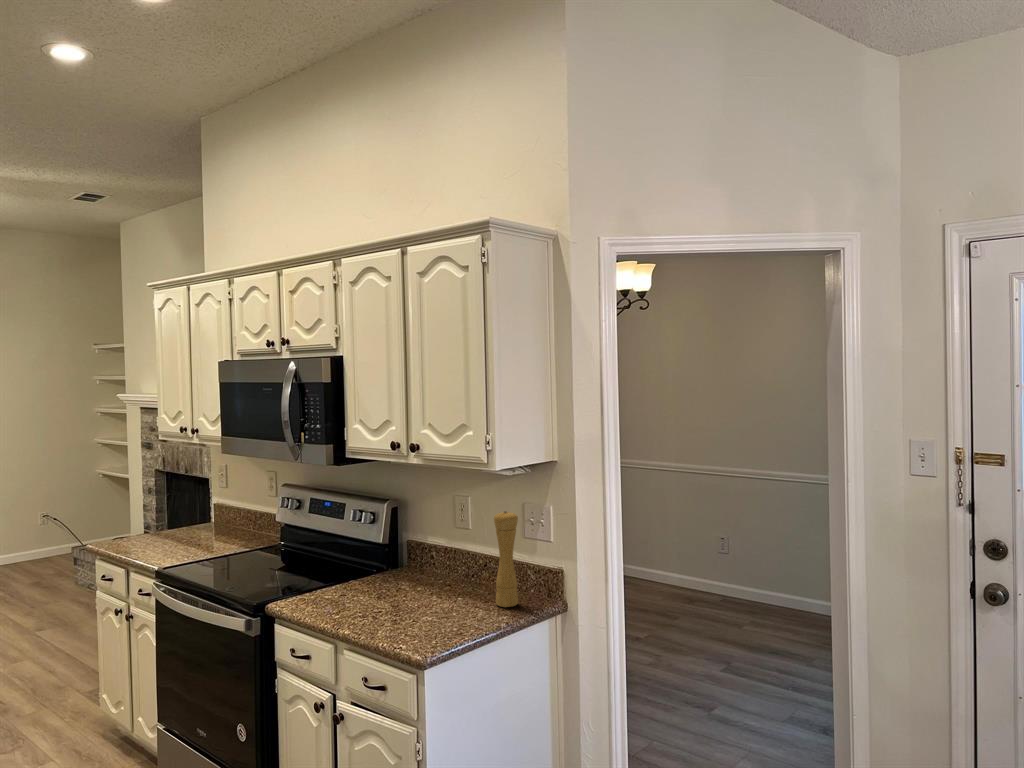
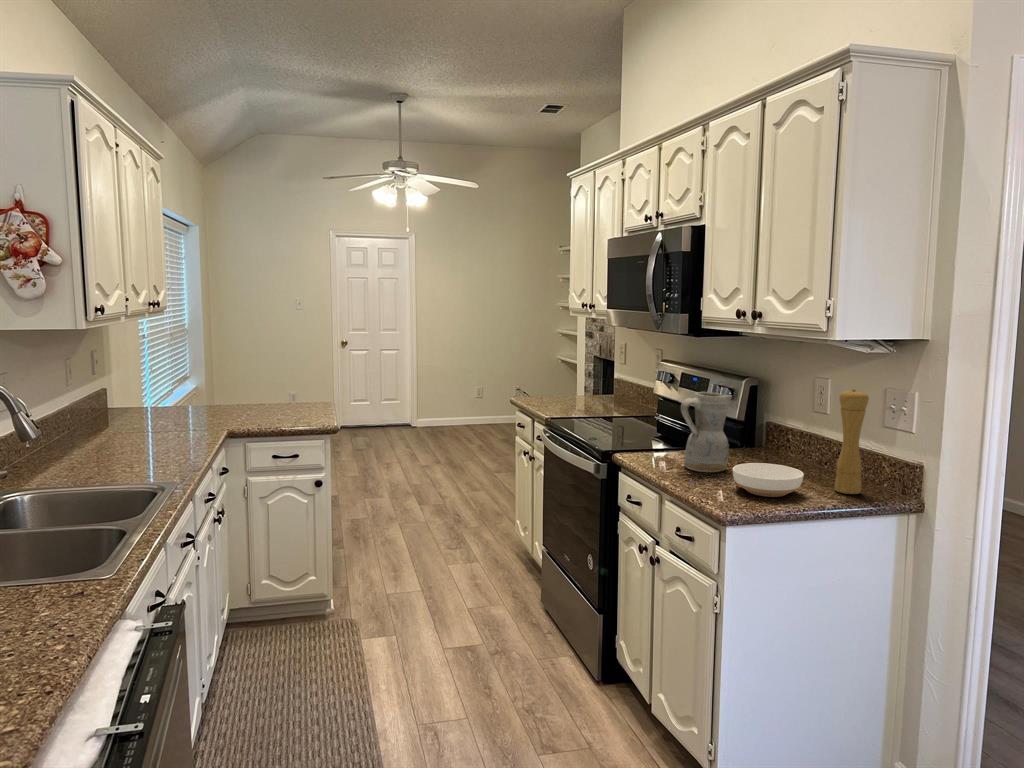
ceramic pitcher: none [346,526,393,610] -> present [681,392,732,472]
bowl: none [411,591,476,627] -> present [733,463,804,497]

